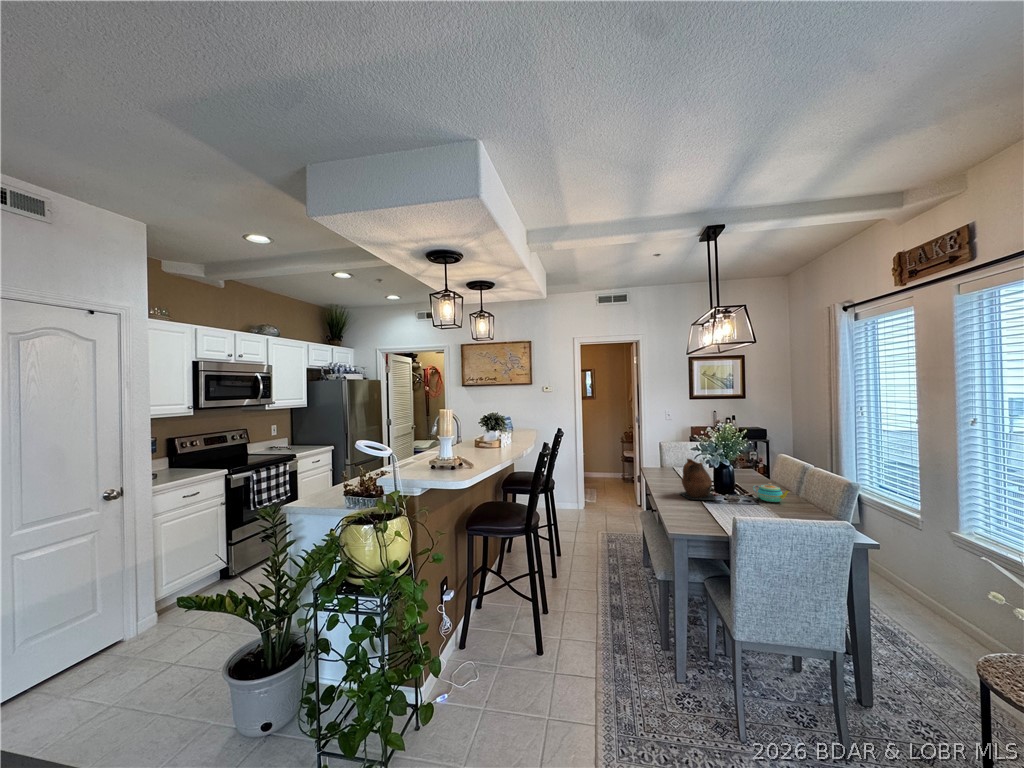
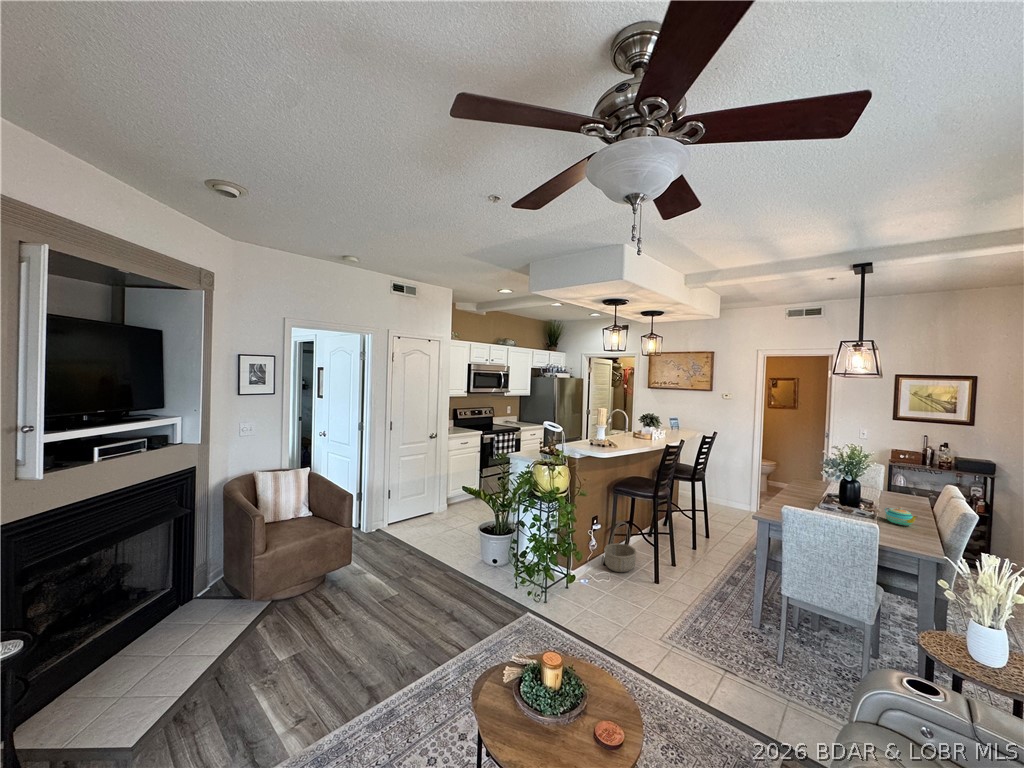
ceramic pitcher: present [681,459,716,500] -> none [802,471,836,511]
basket: none [459,572,505,654] -> present [604,522,636,572]

